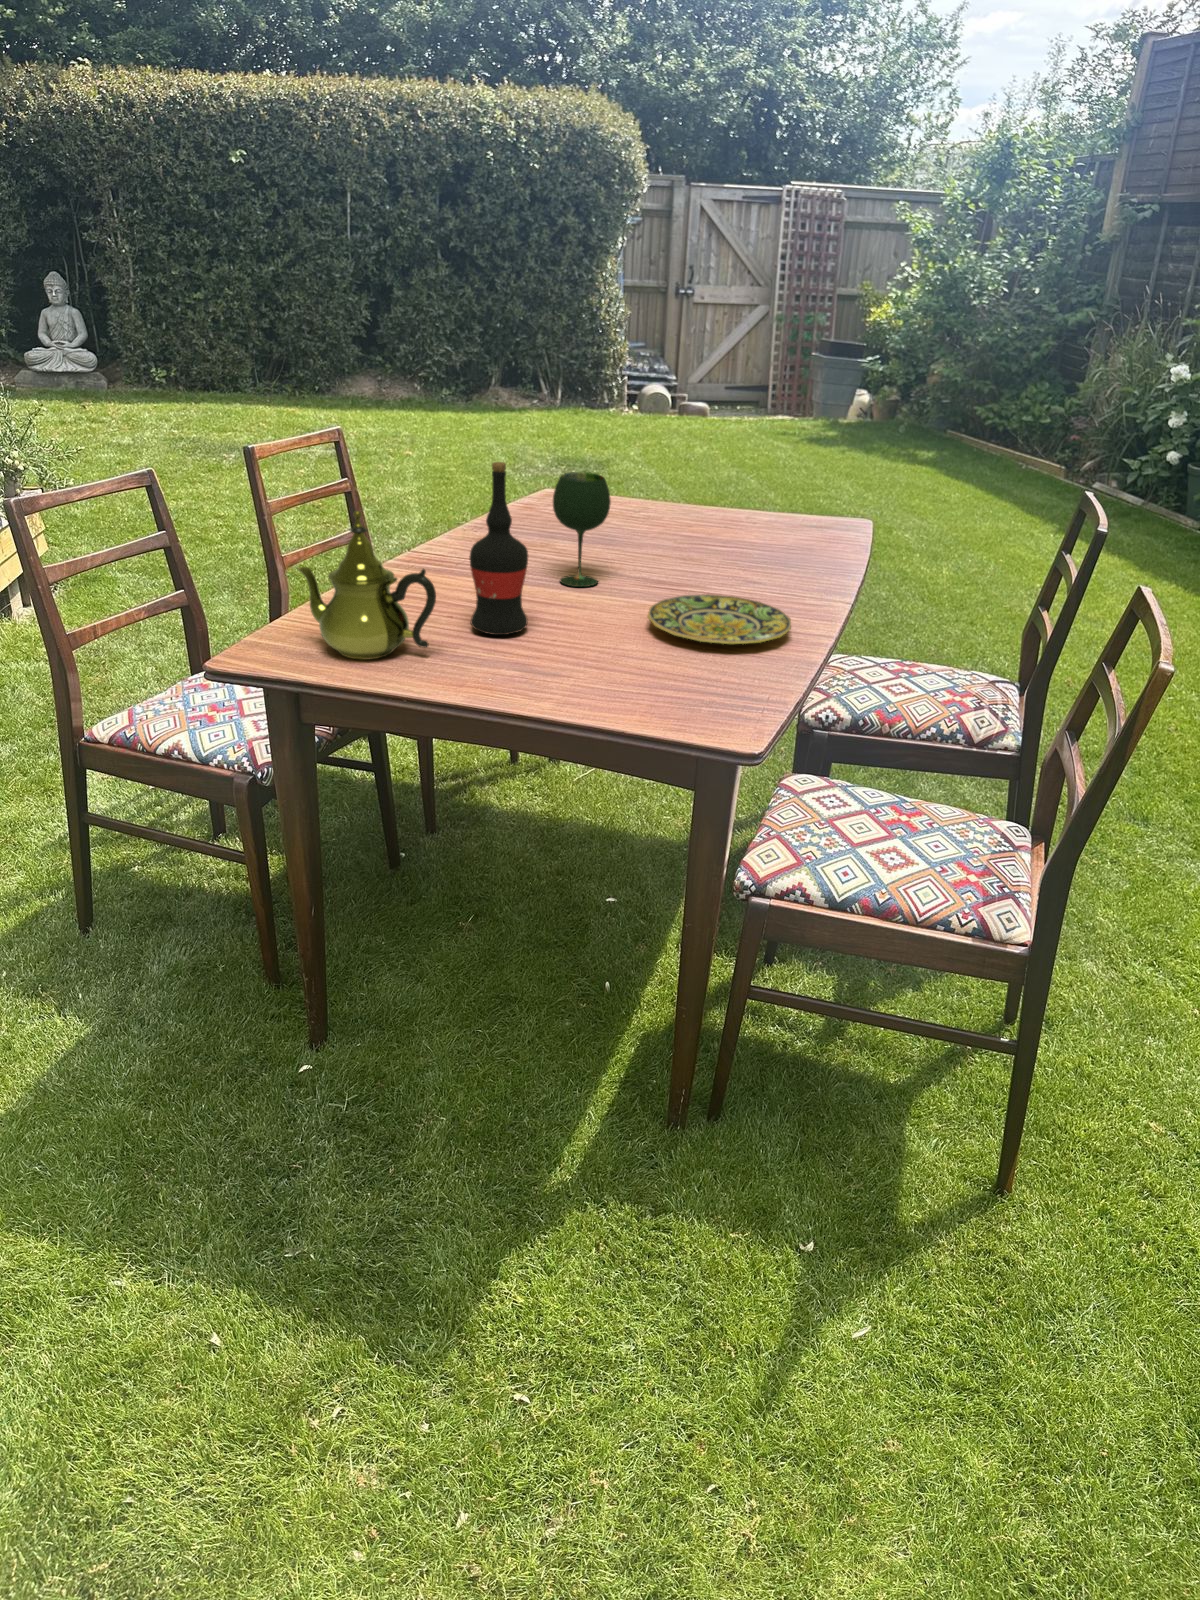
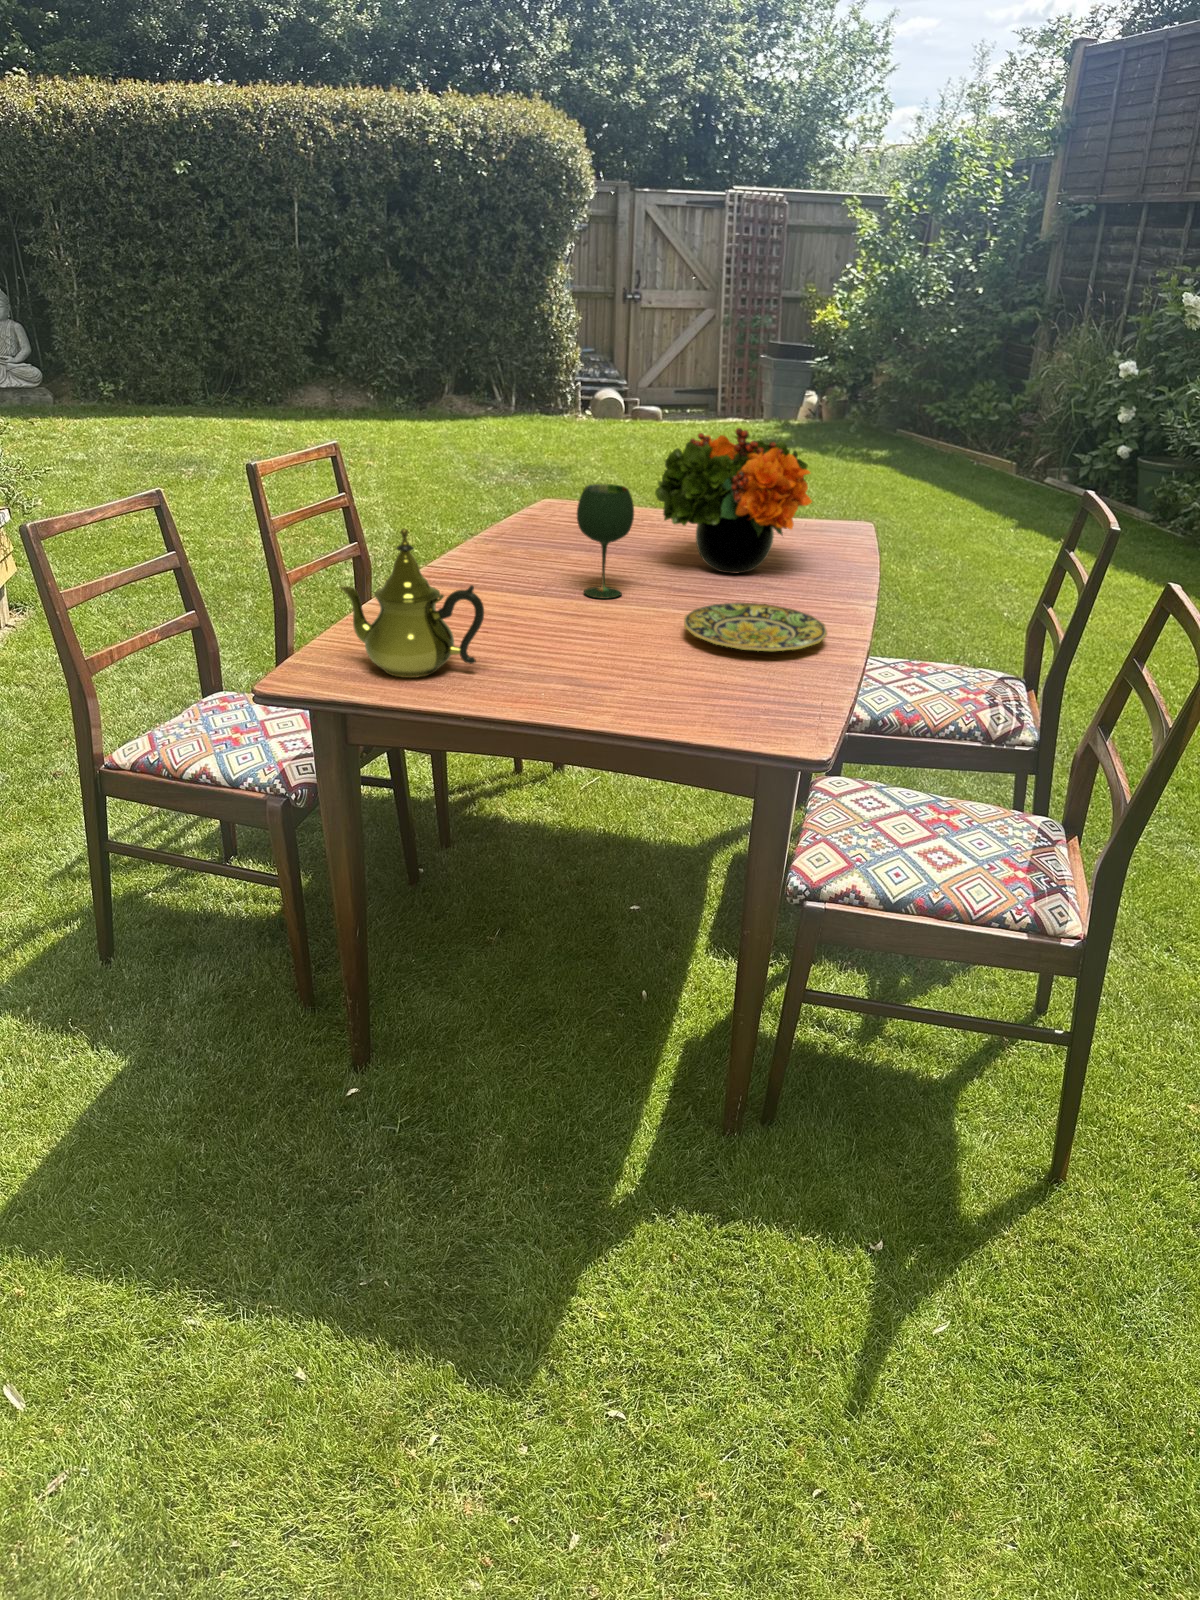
flower arrangement: none [636,419,798,566] -> present [655,428,812,574]
wine bottle: present [470,462,528,635] -> none [509,476,567,649]

